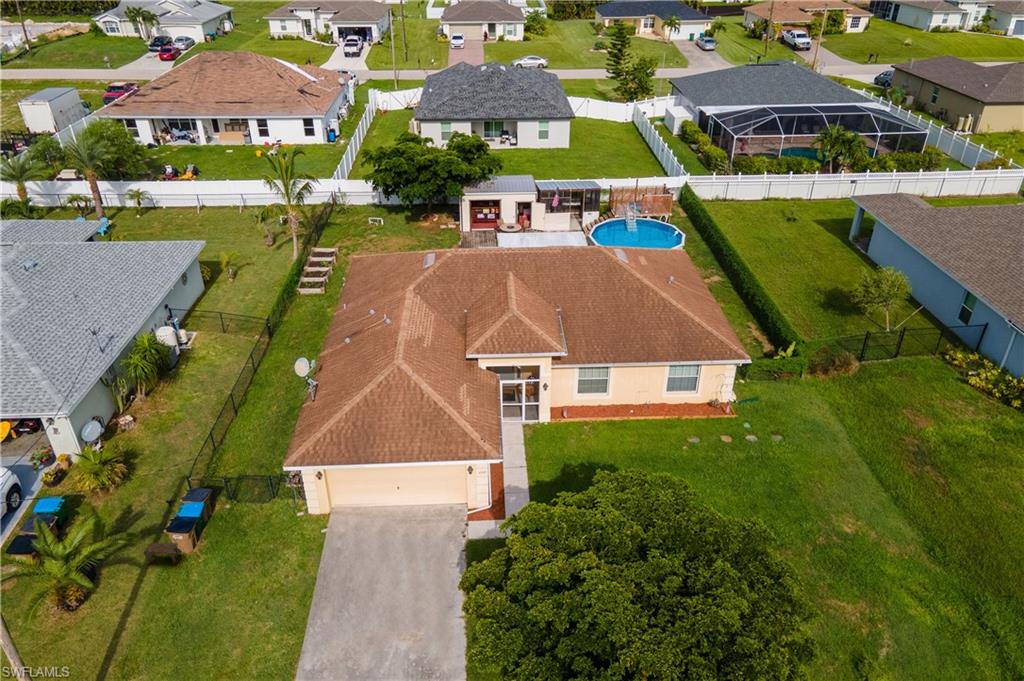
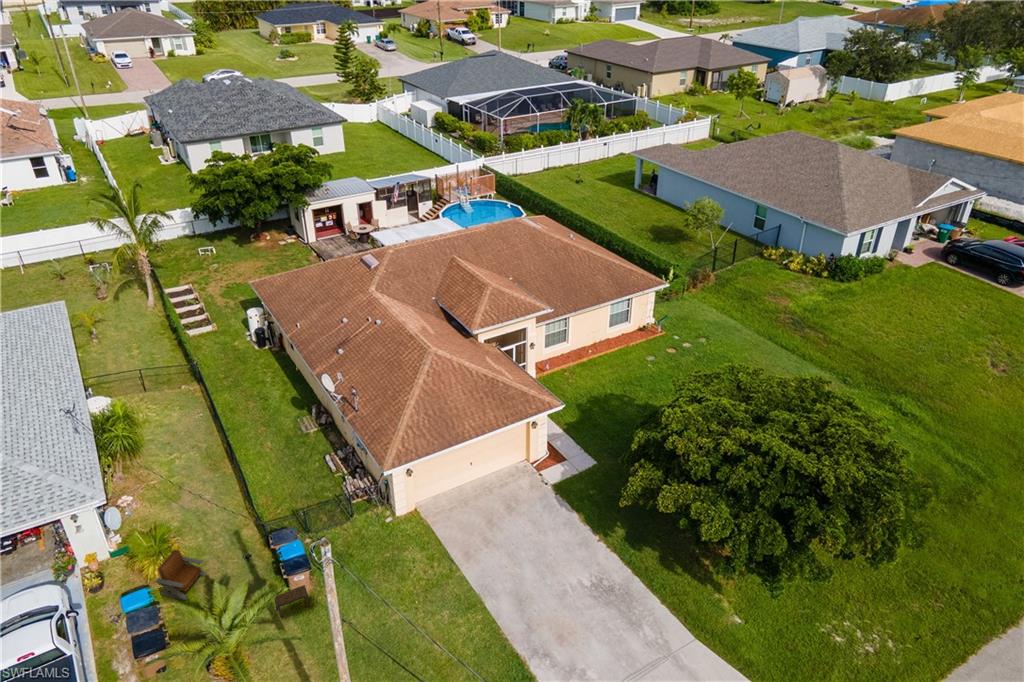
lounge chair: none [91,471,138,516] -> present [156,550,206,600]

